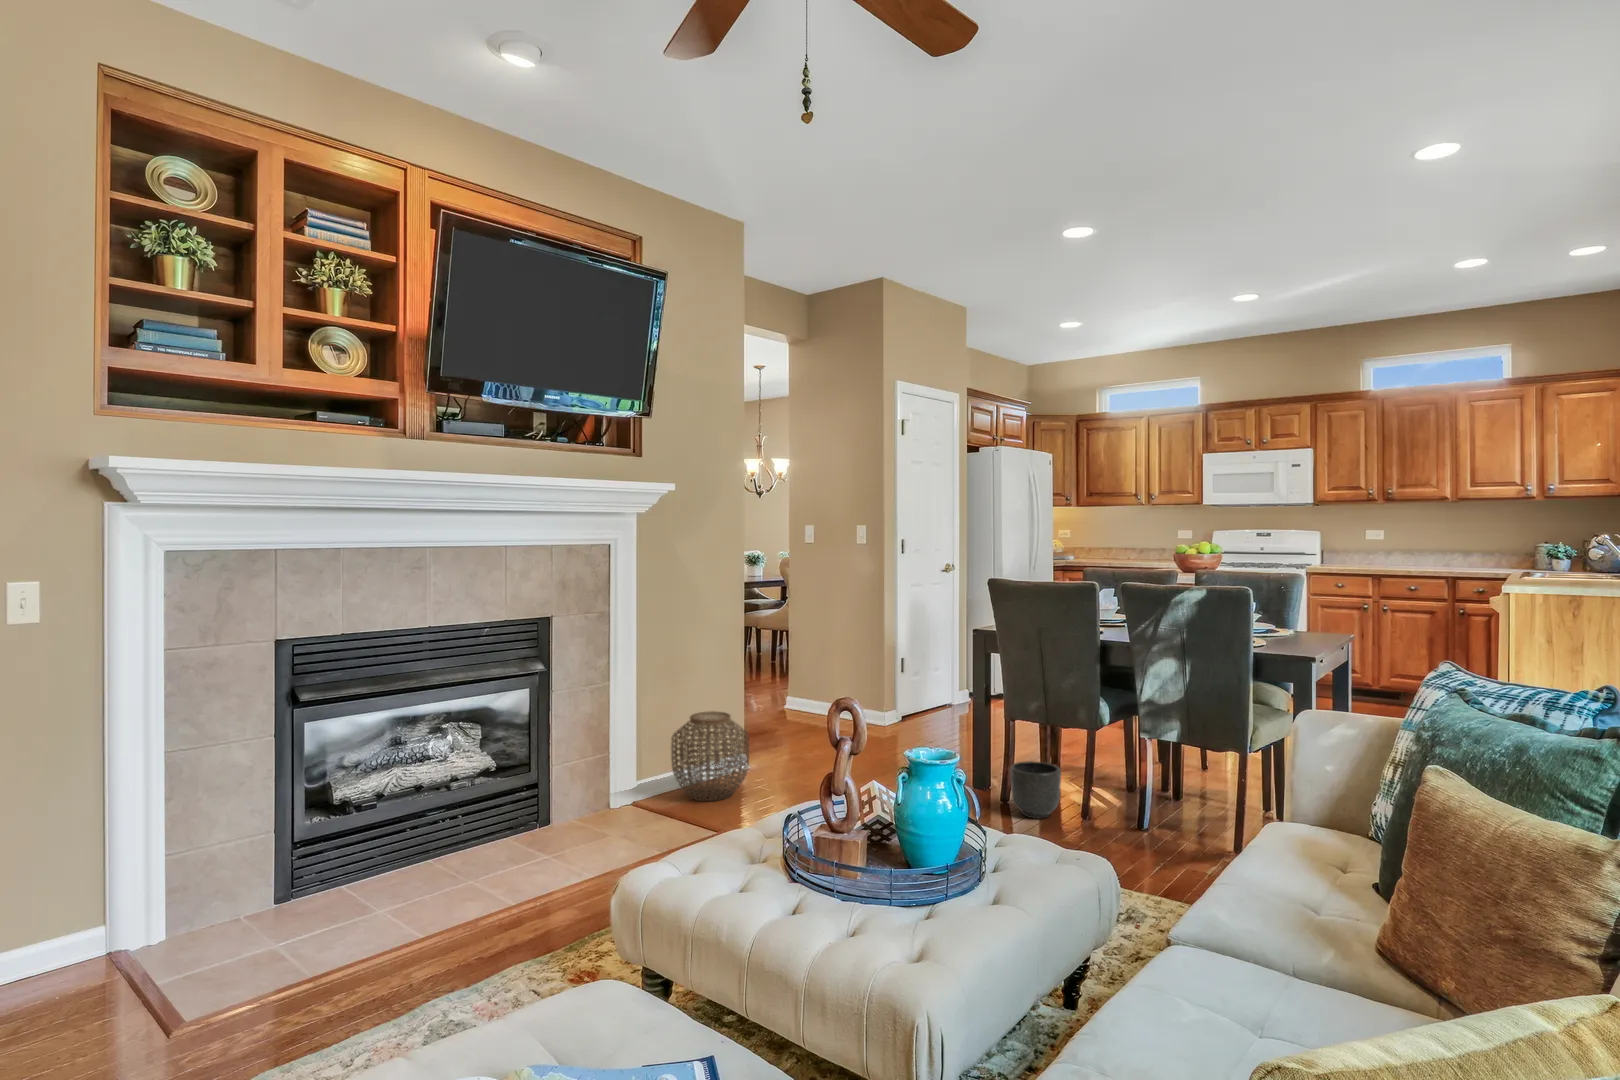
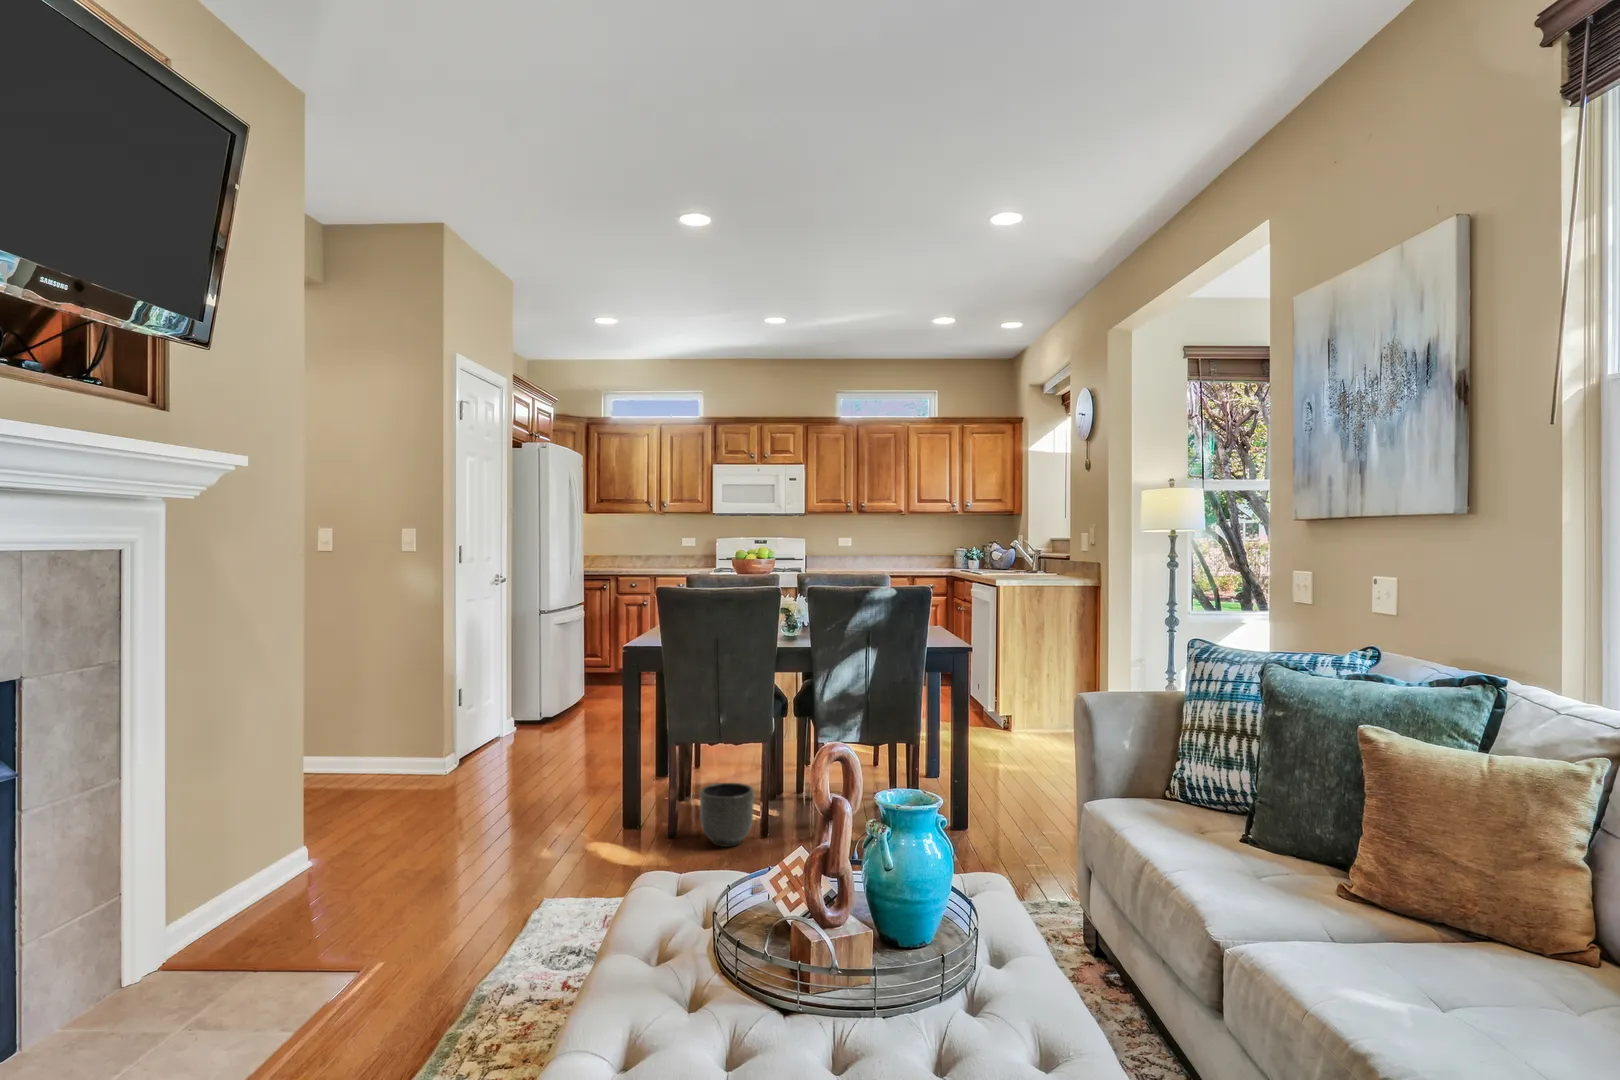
woven basket: present [671,711,749,801] -> none [219,792,354,934]

